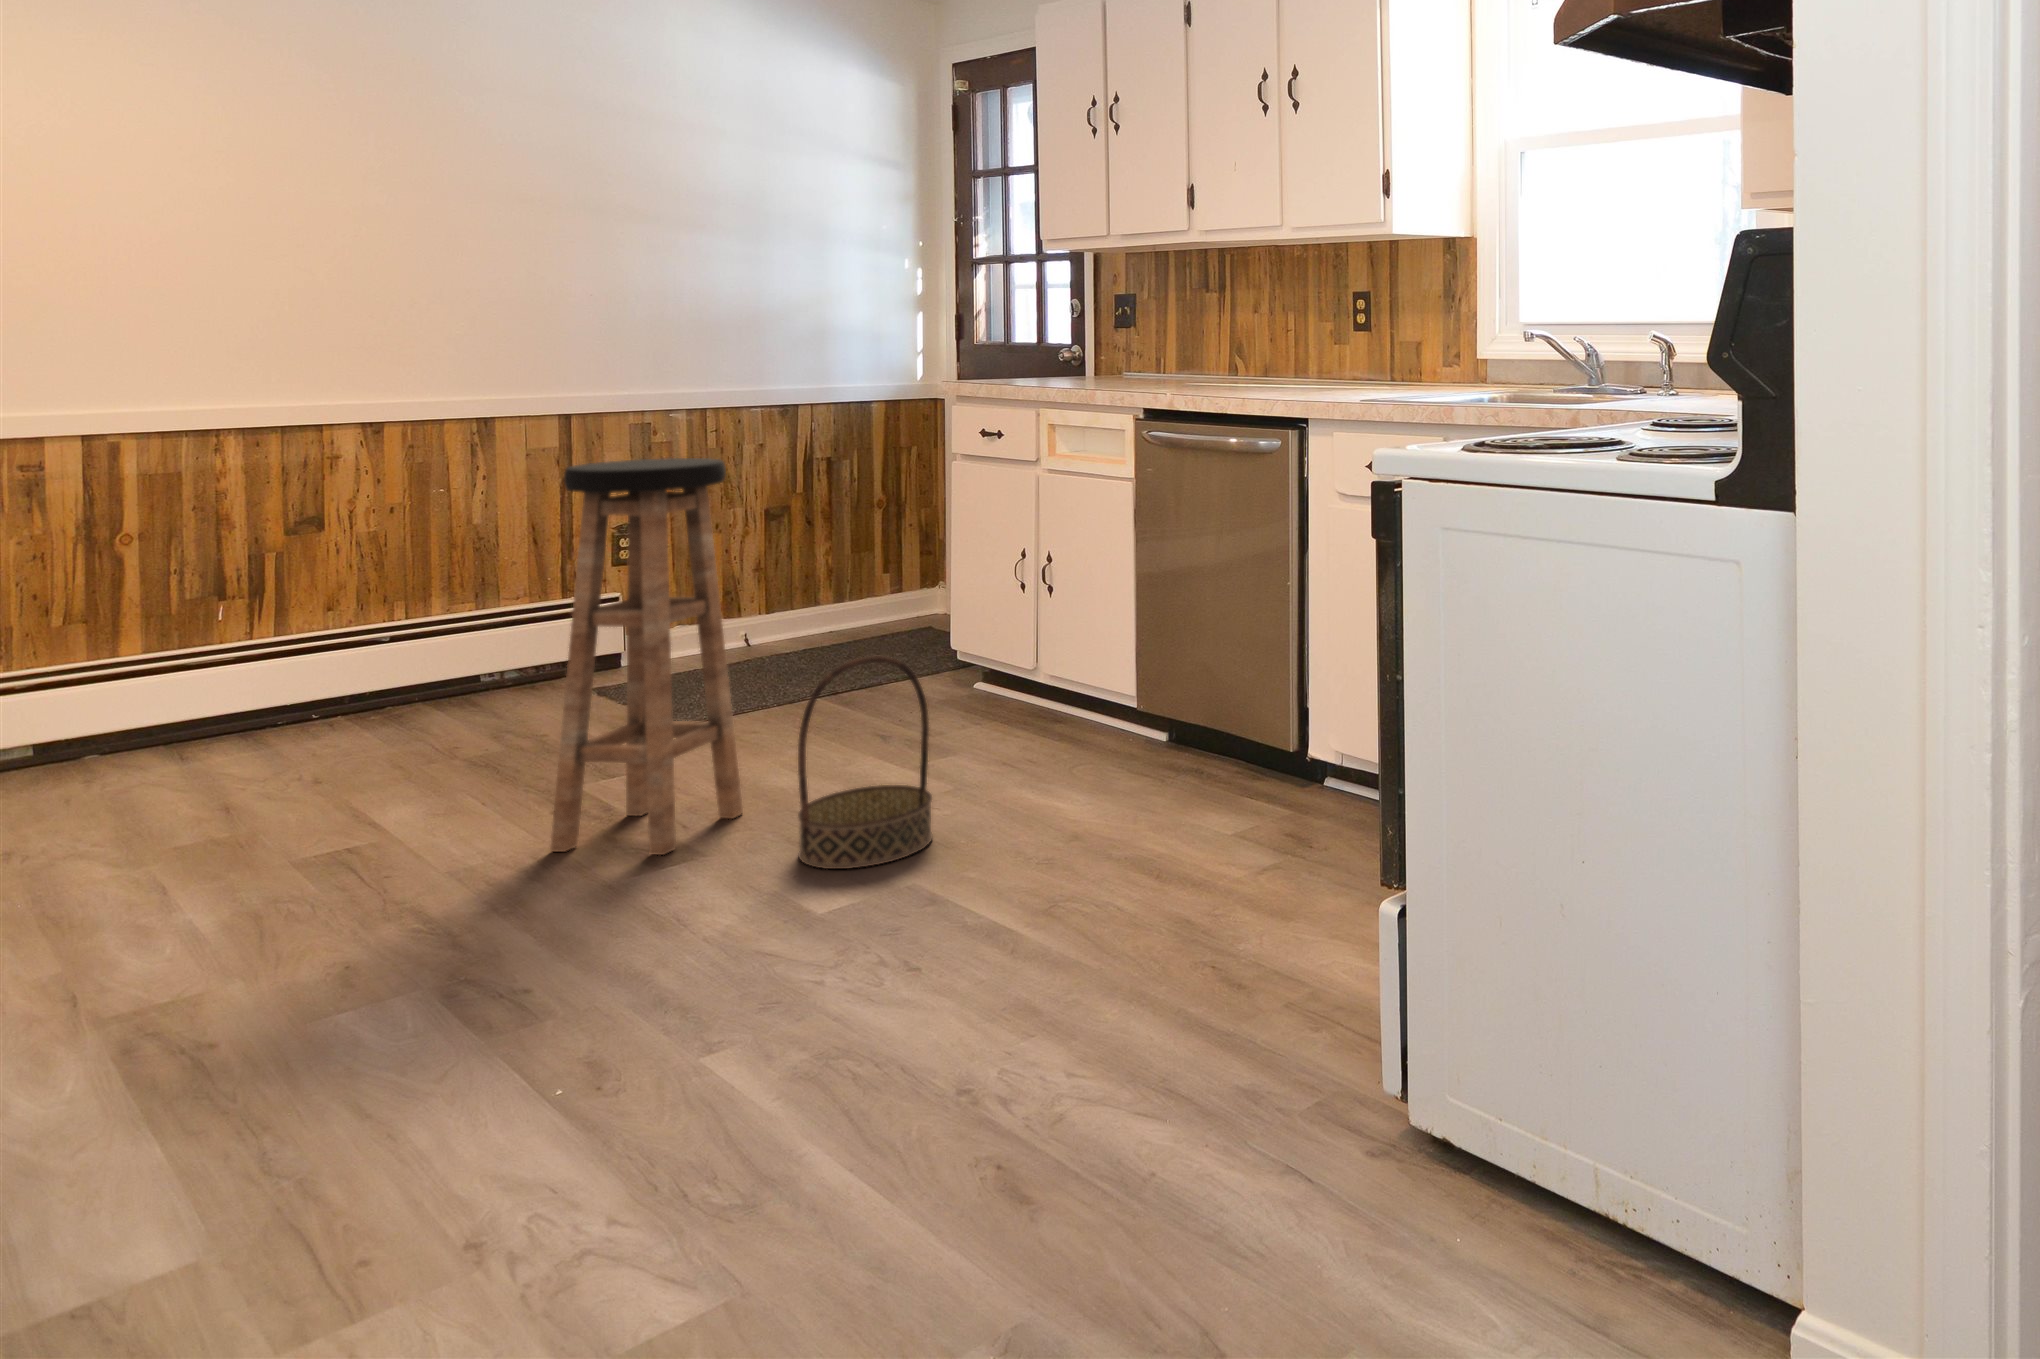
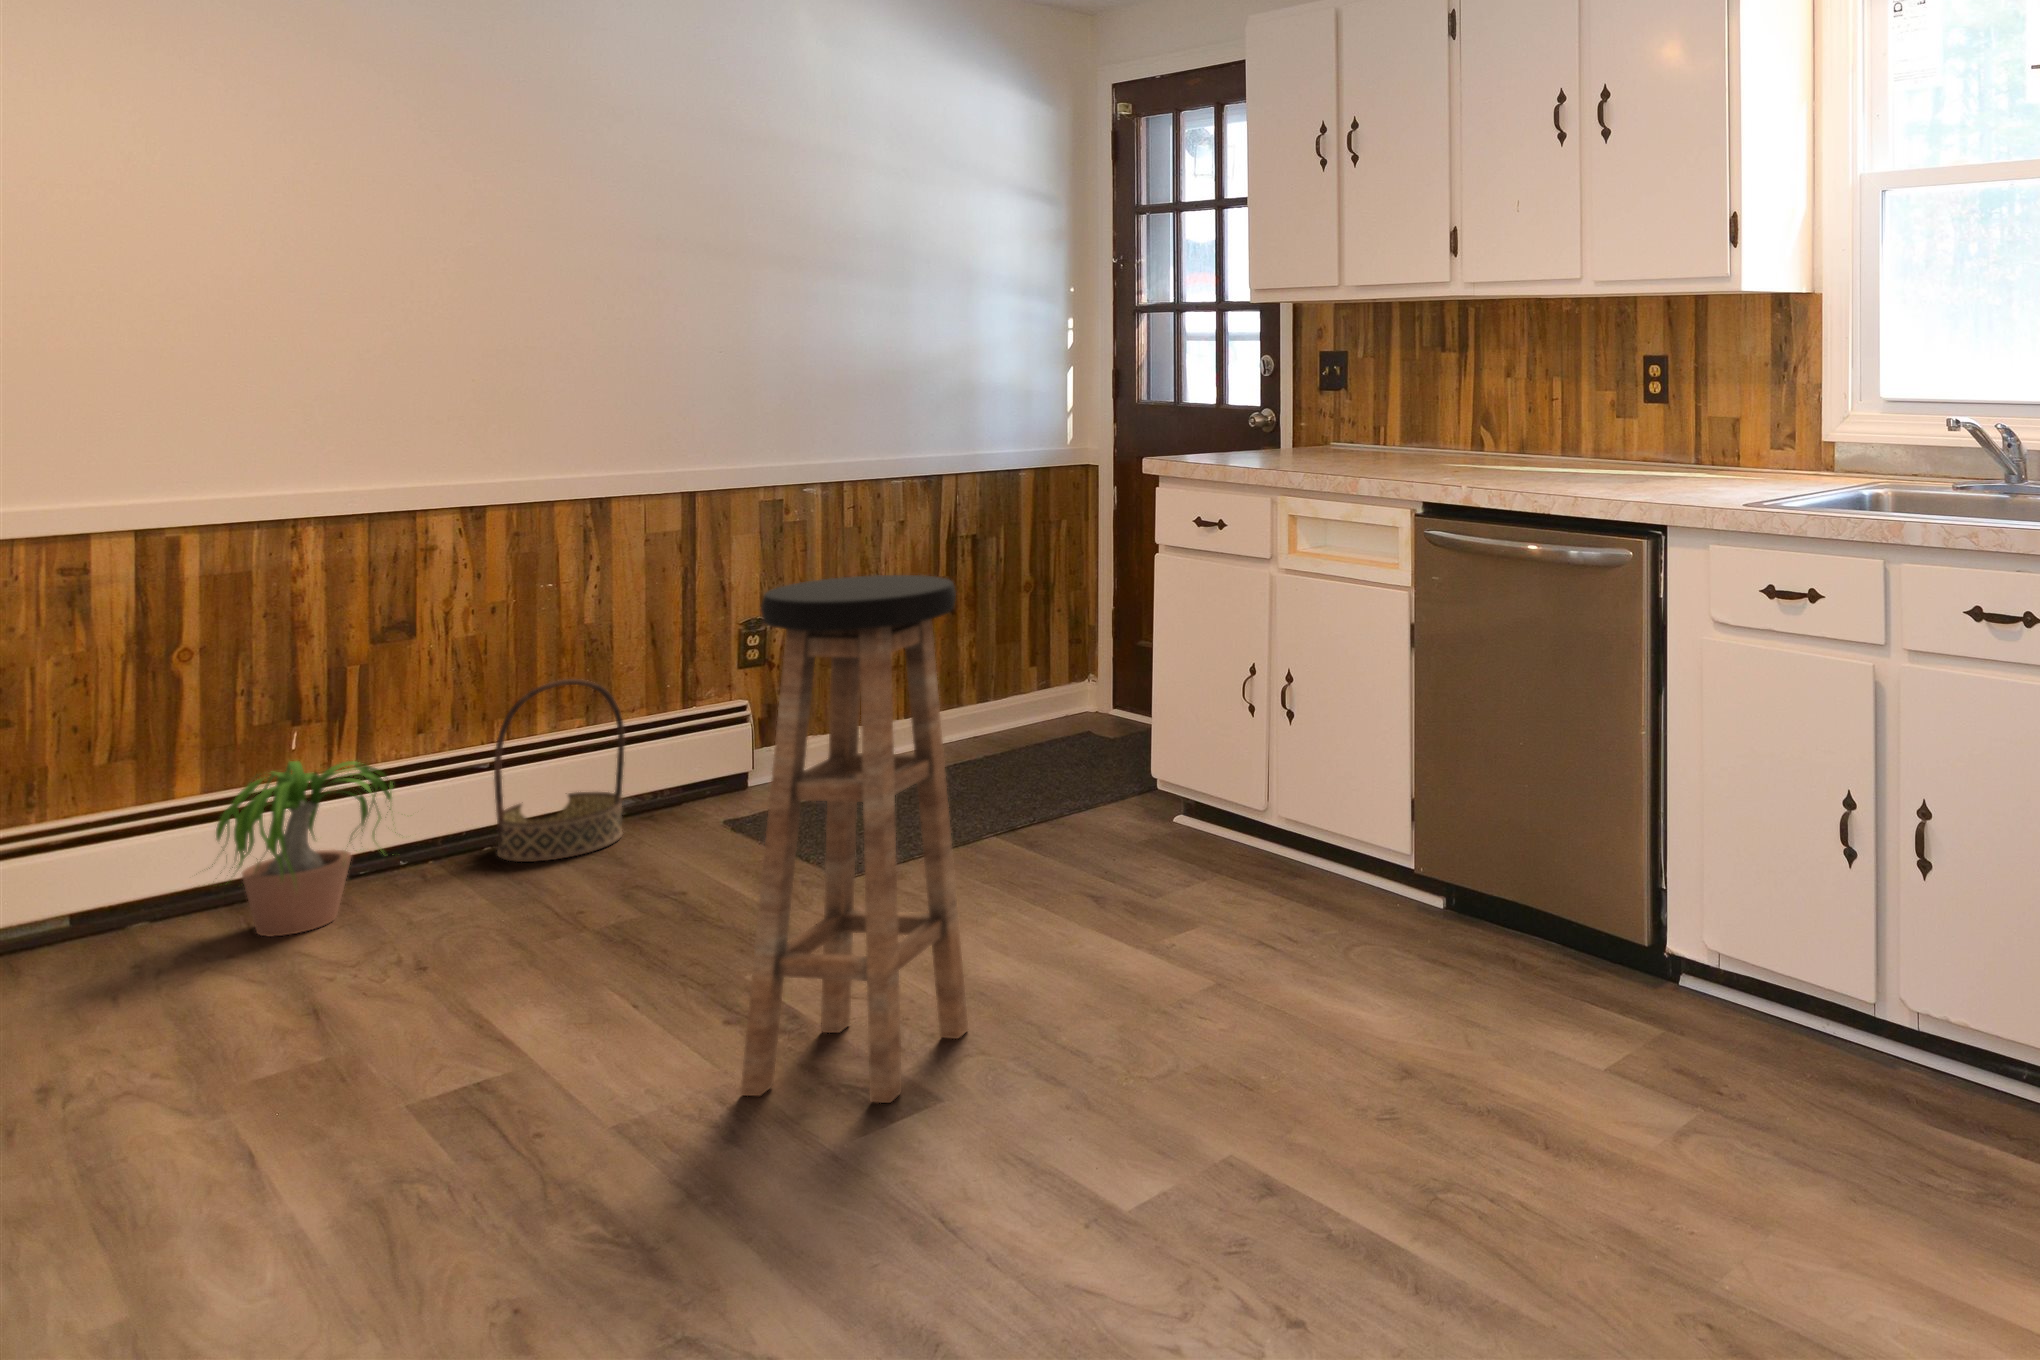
potted plant: none [128,625,331,763] -> present [209,761,396,936]
basket: present [798,656,932,869] -> present [494,679,625,862]

